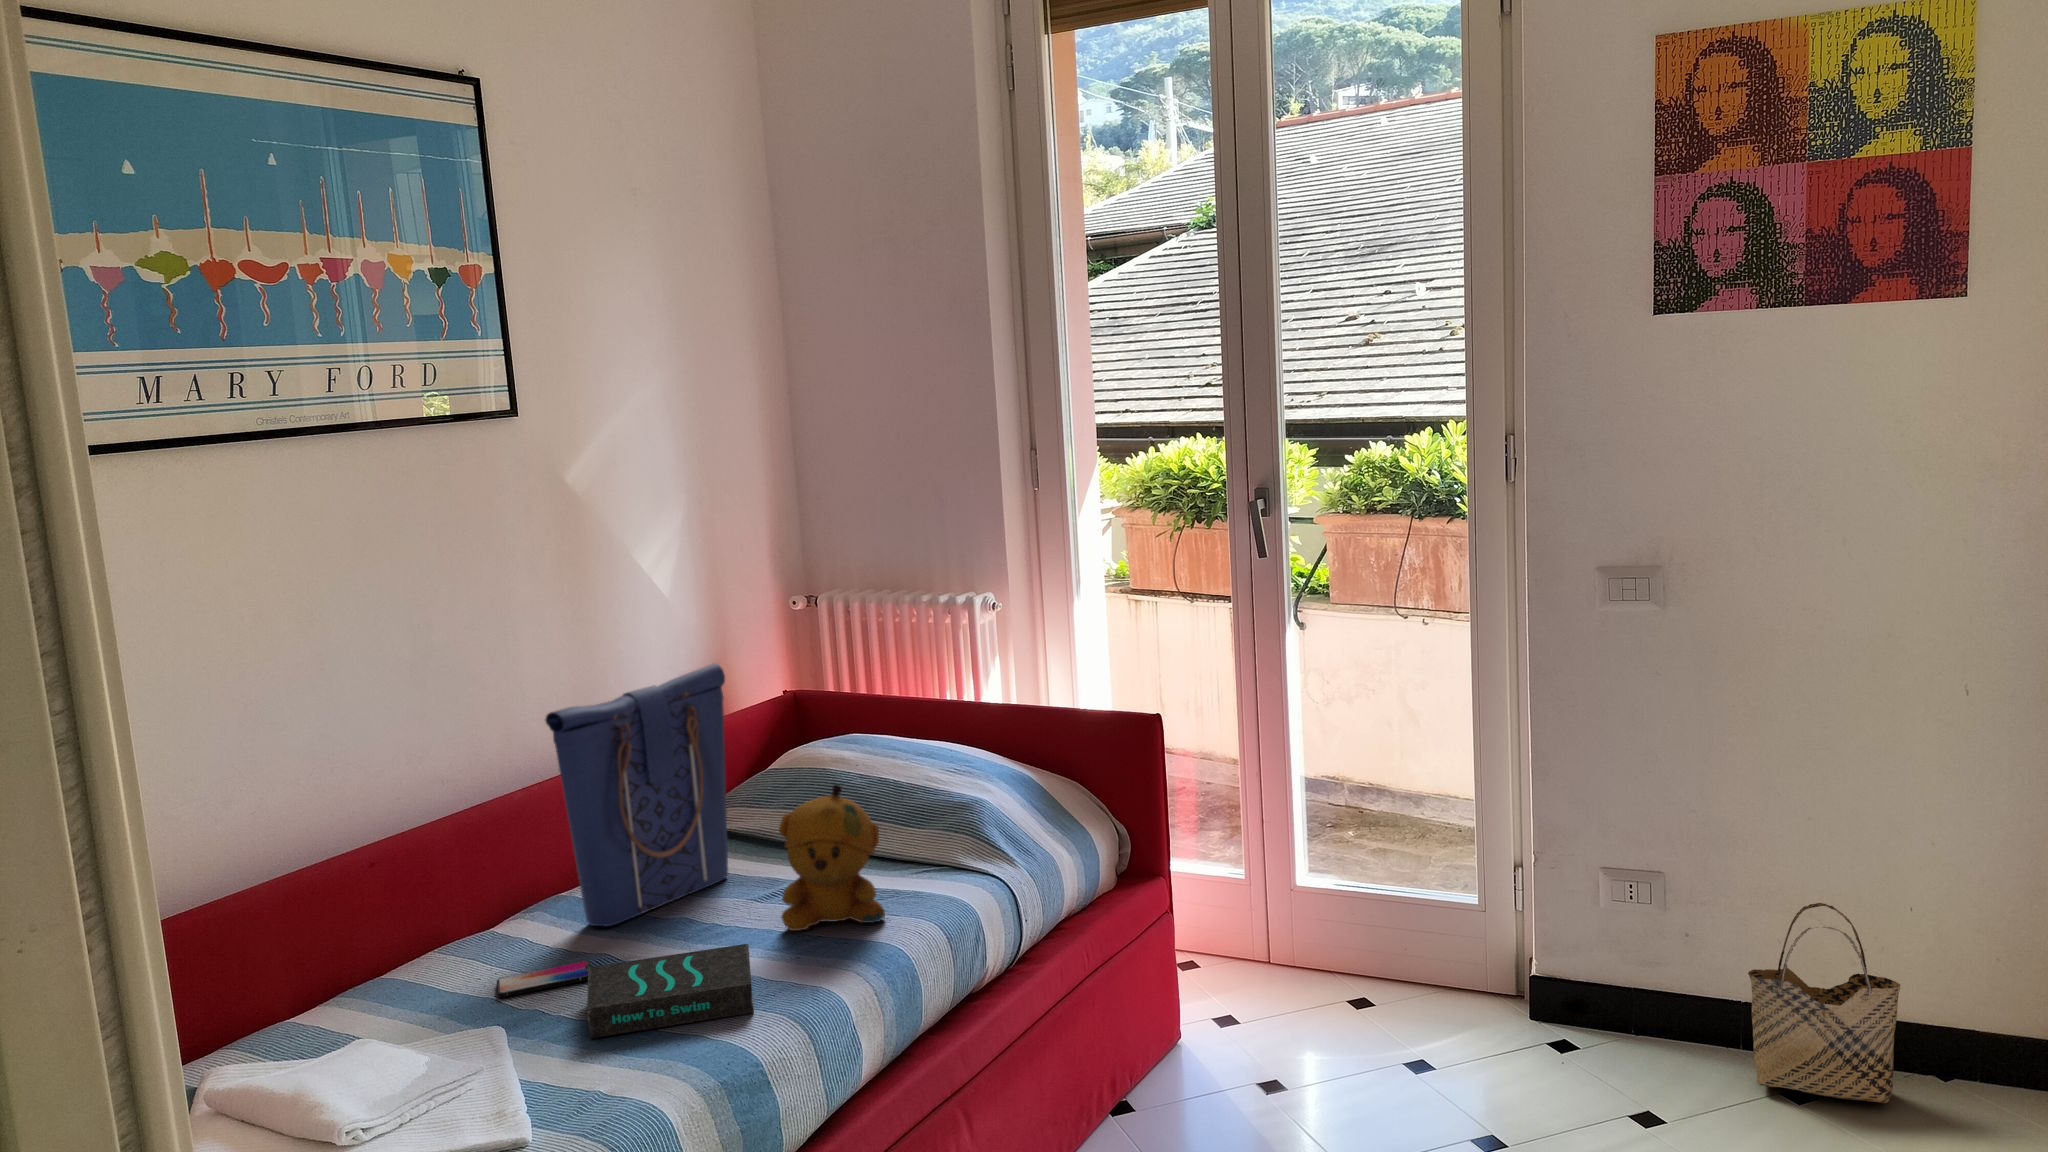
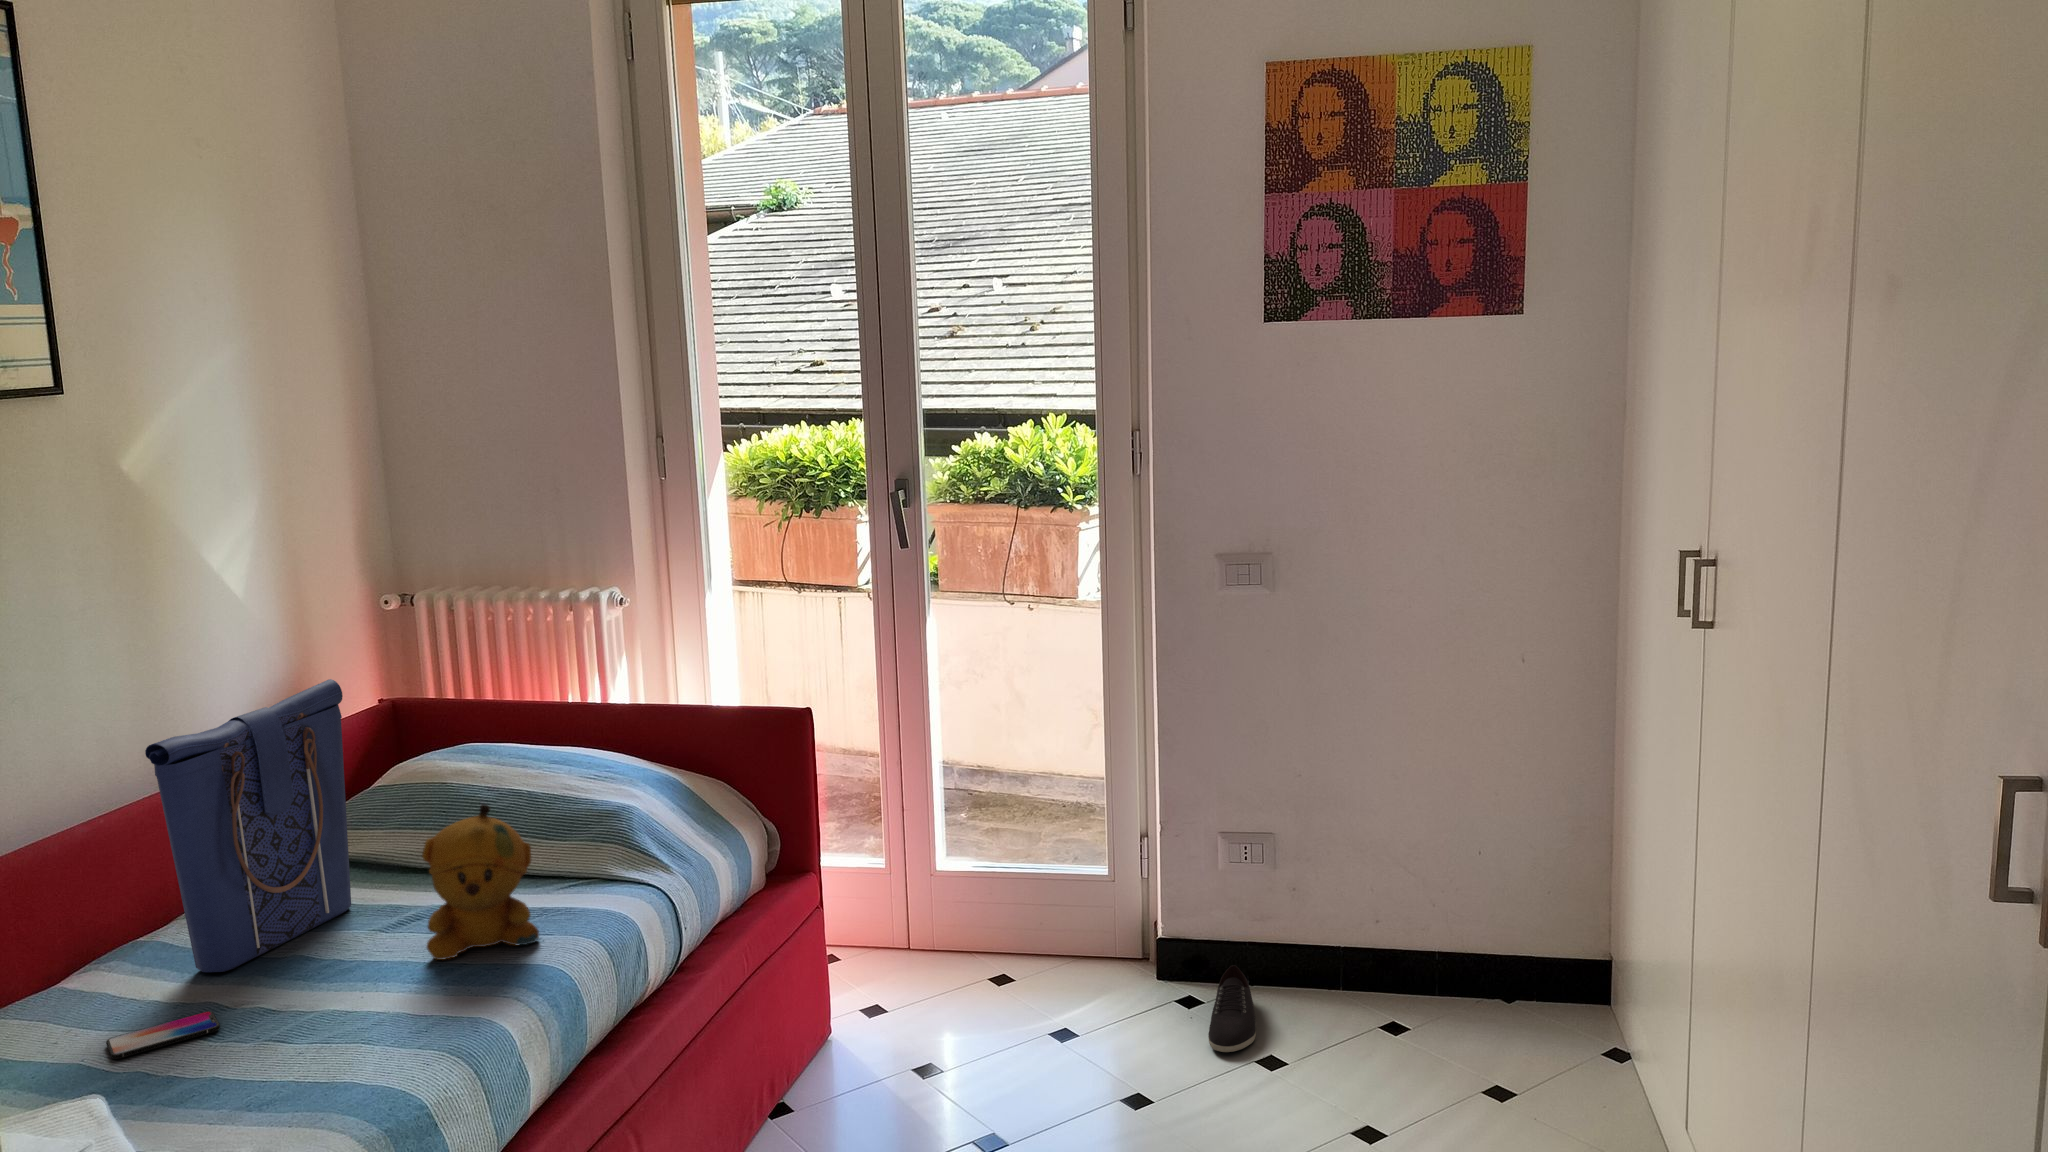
woven basket: present [1748,903,1900,1103] -> none [1350,857,1474,1030]
book: present [587,944,754,1038] -> none [221,978,417,1093]
shoe: none [1581,1007,1636,1100] -> present [1208,965,1256,1052]

